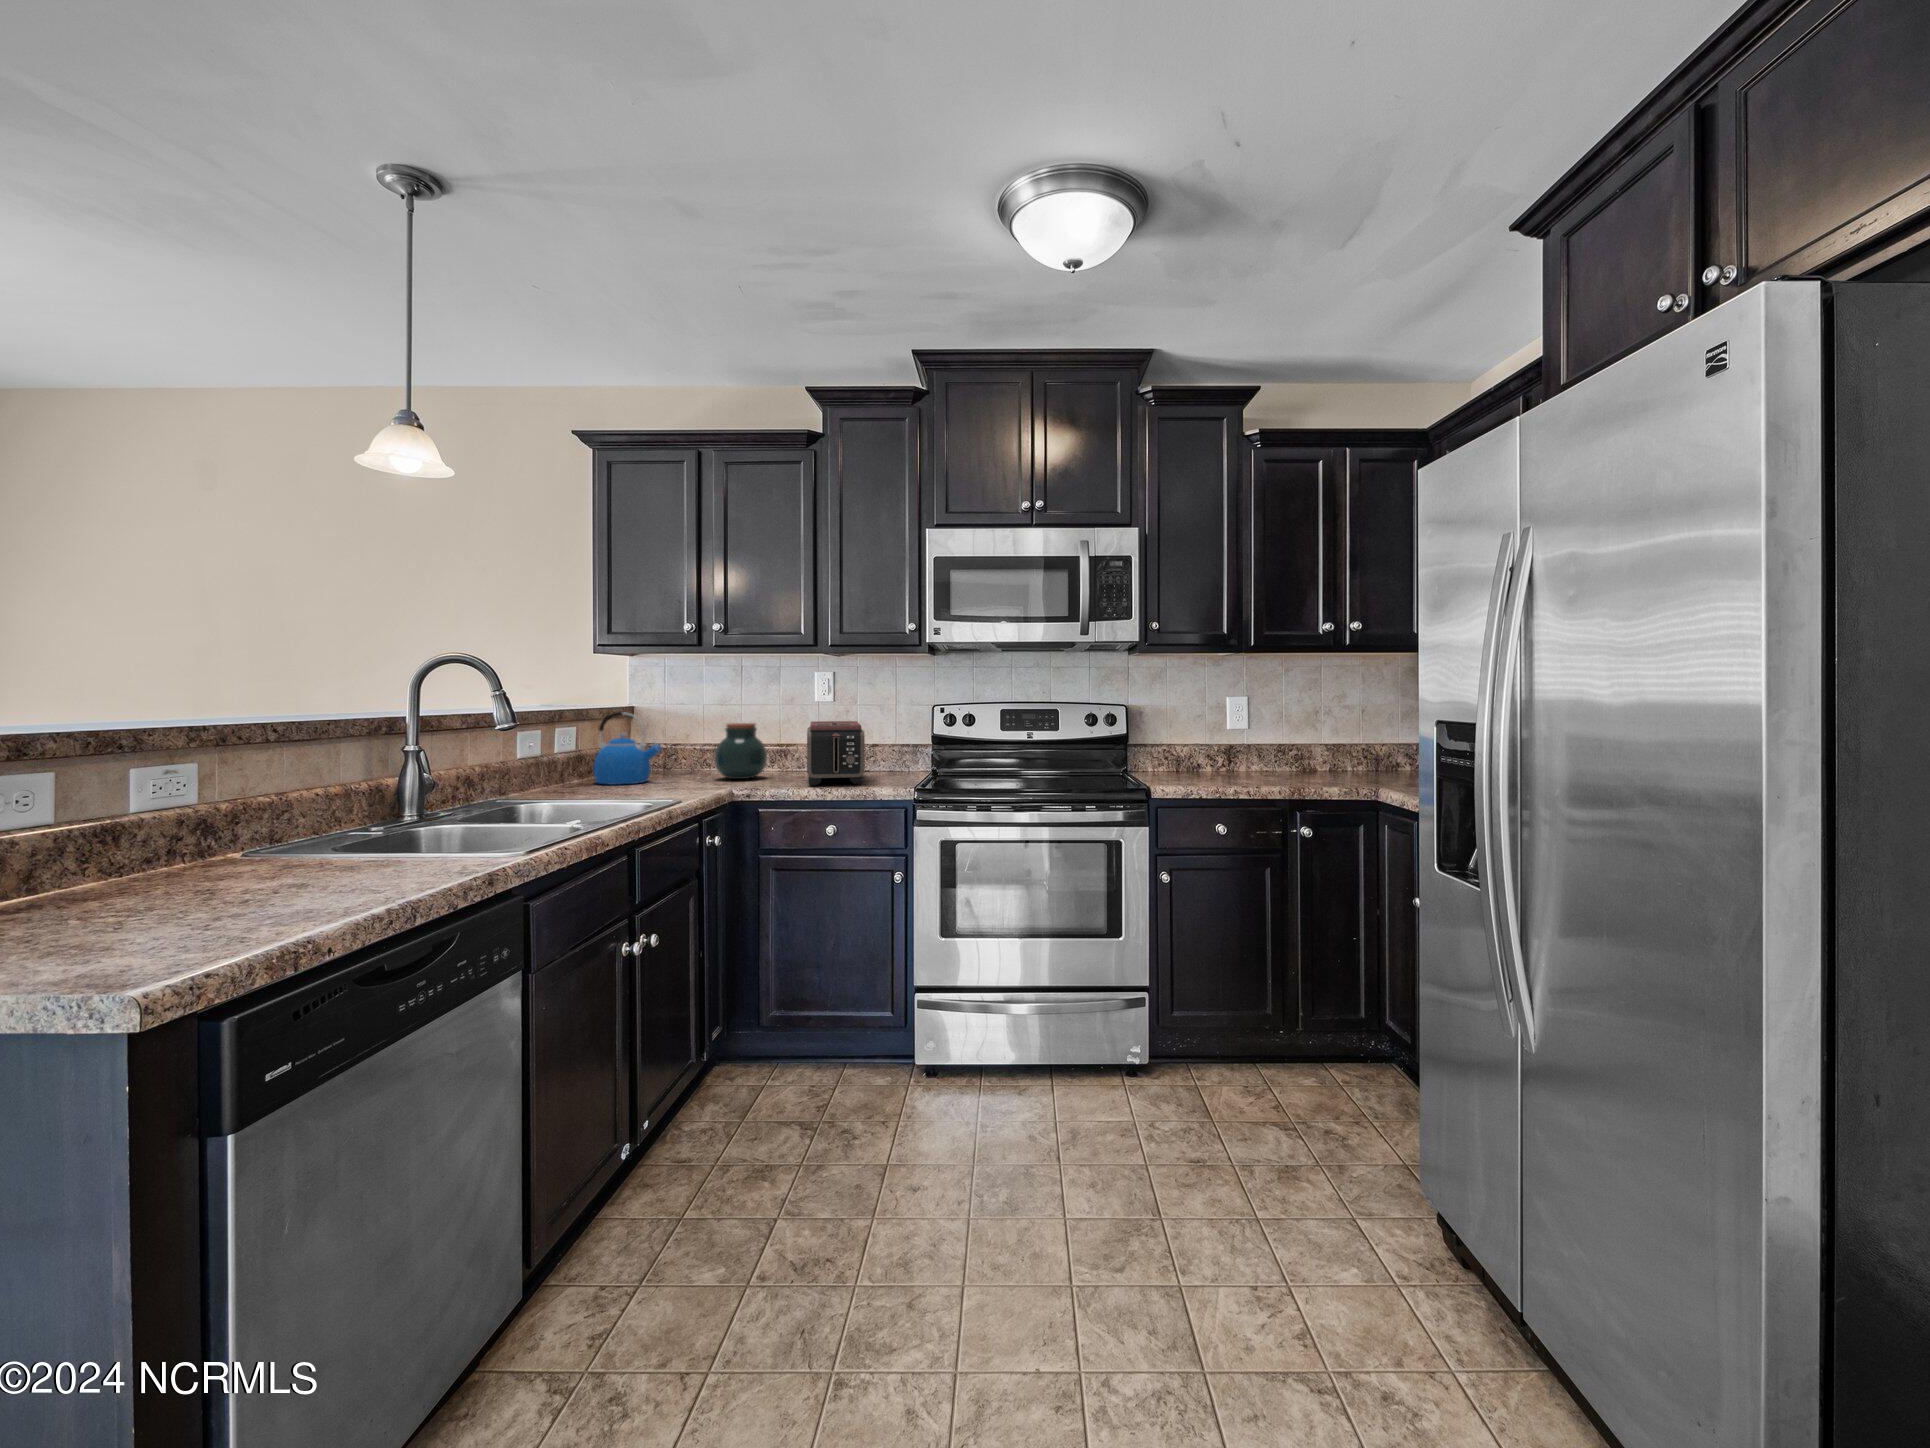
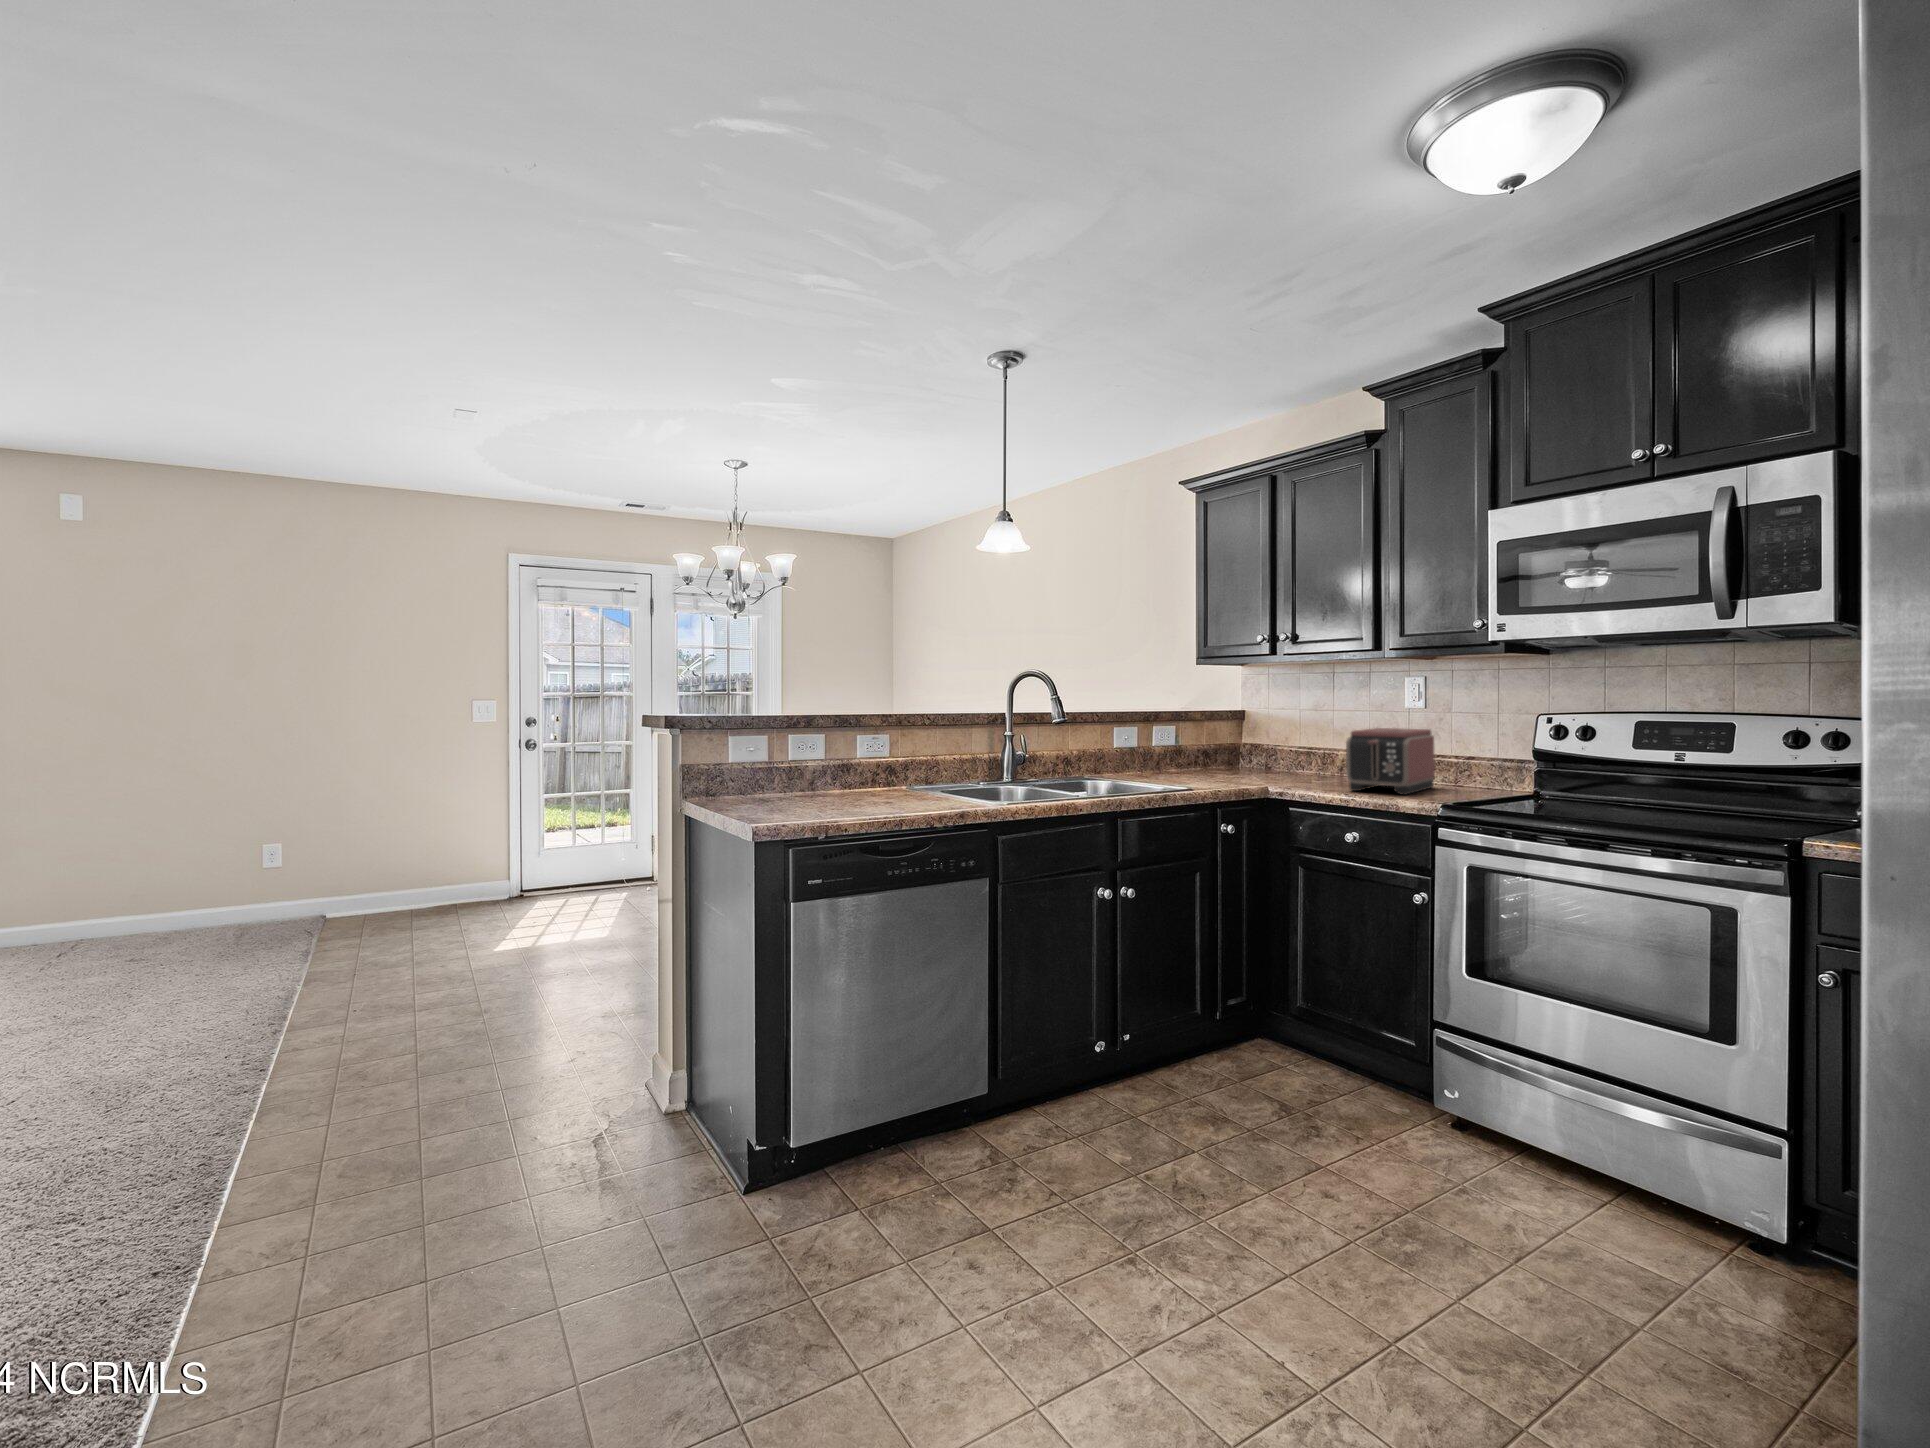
kettle: present [594,712,662,785] -> none [1187,714,1239,775]
jar: present [715,723,767,779] -> none [1285,727,1337,780]

